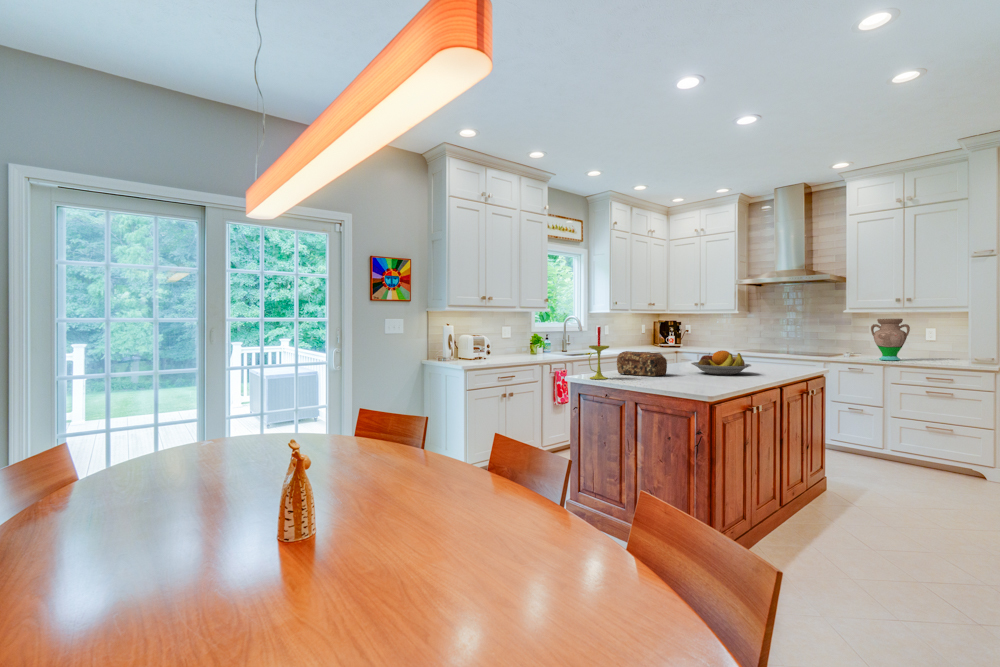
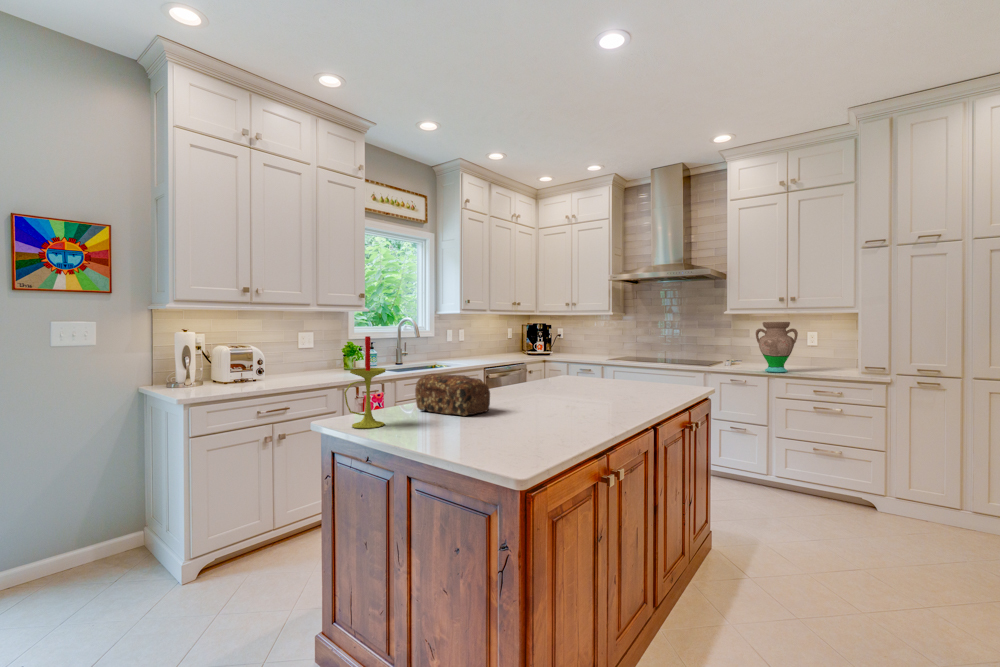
fruit bowl: present [691,350,751,375] -> none [530,371,614,409]

